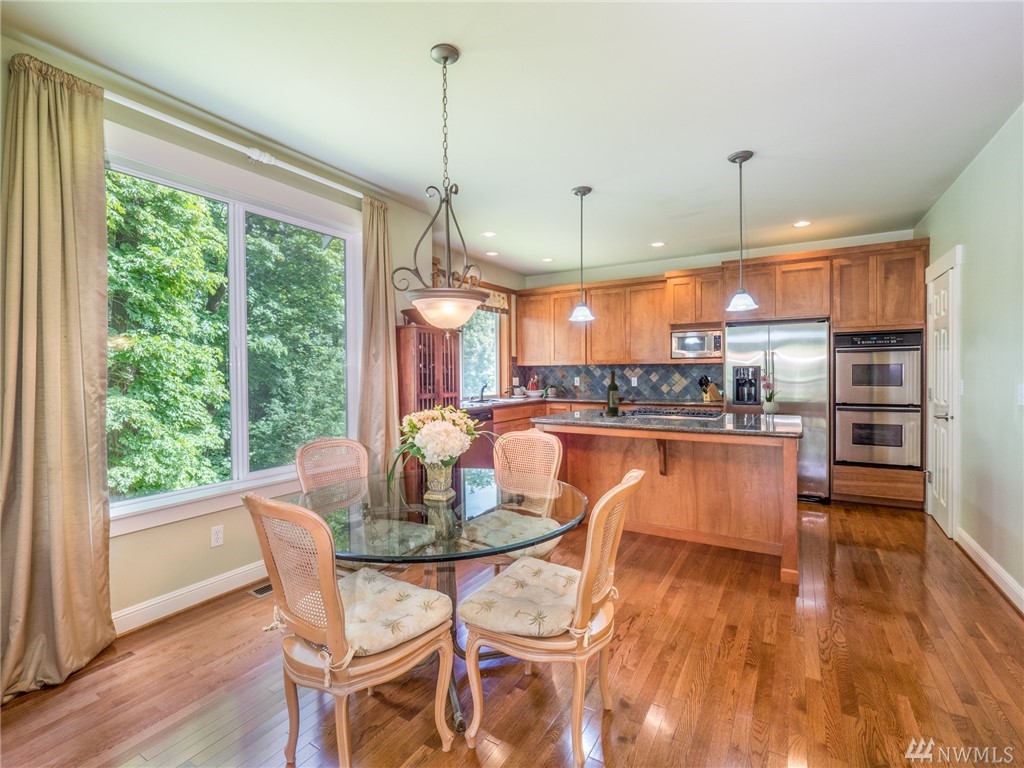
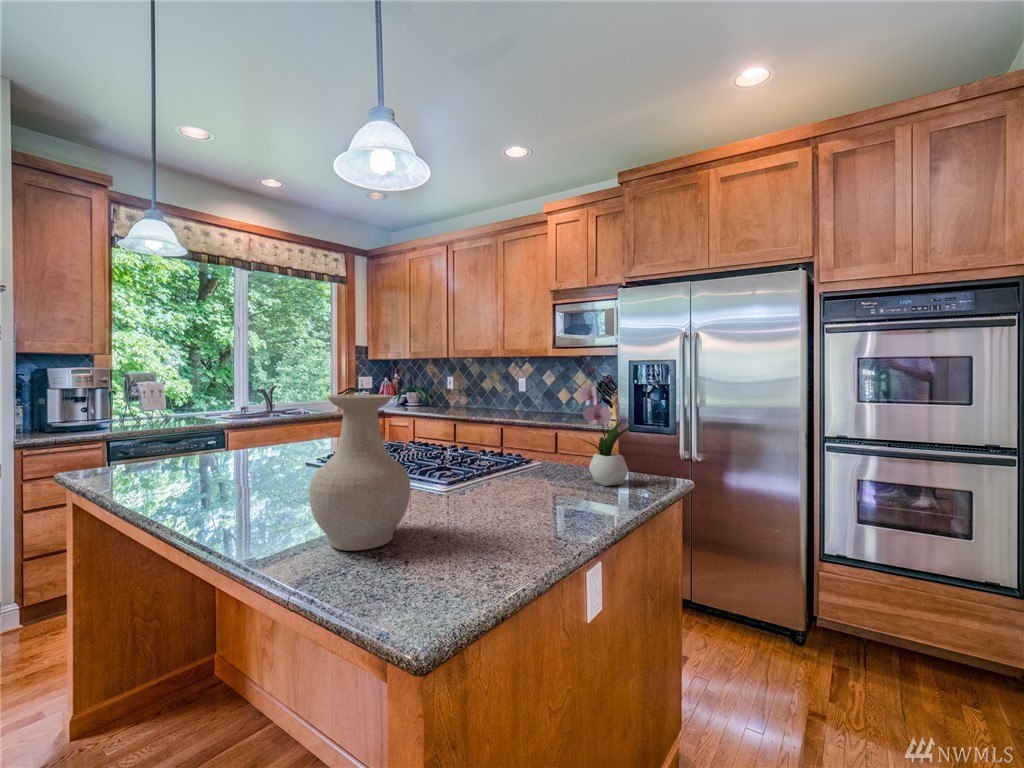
wine bottle: present [600,371,637,417] -> none [143,373,280,493]
vase: none [711,376,743,421] -> present [309,394,410,551]

